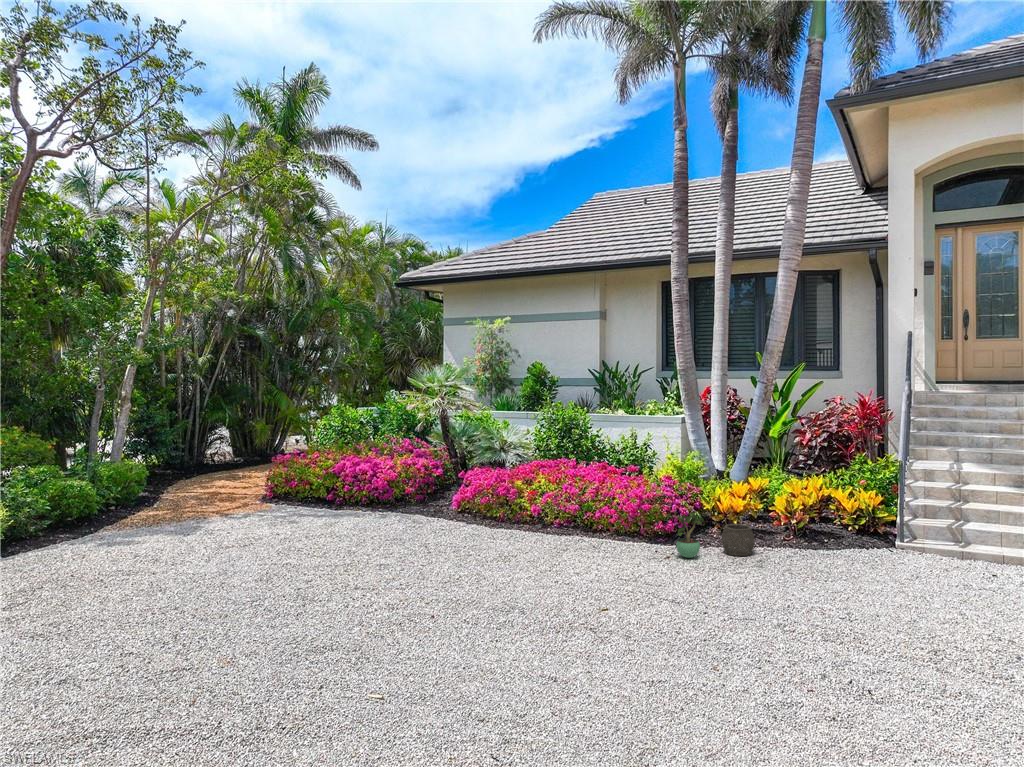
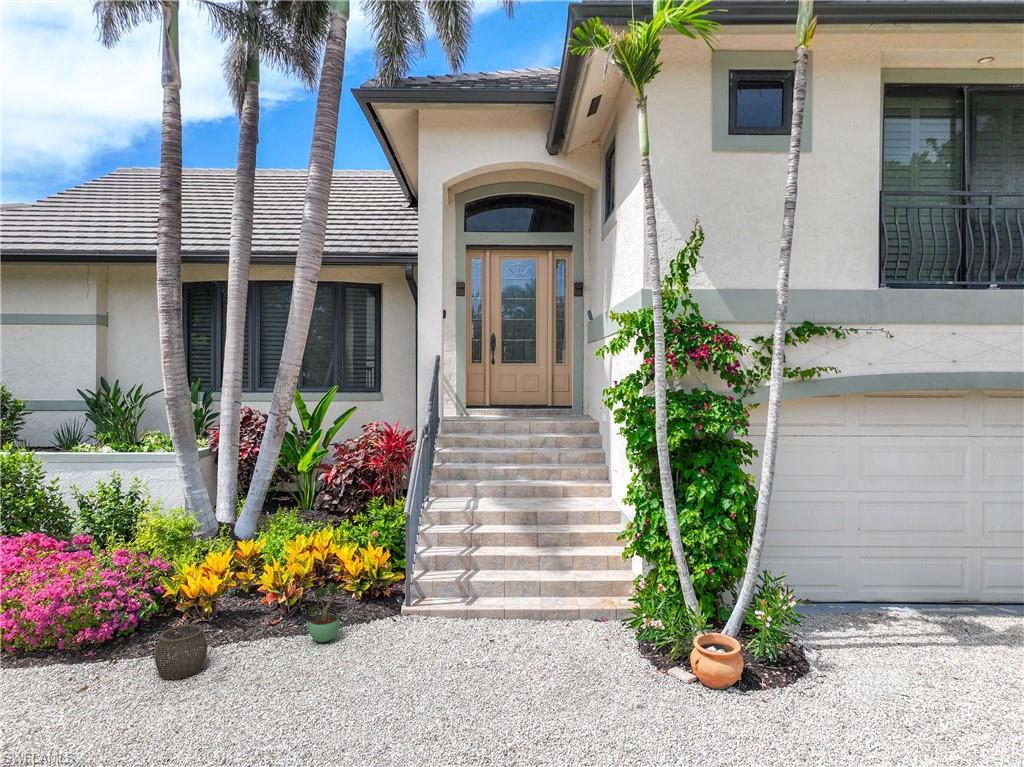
potted plant: present [677,513,704,558] -> present [309,582,345,642]

